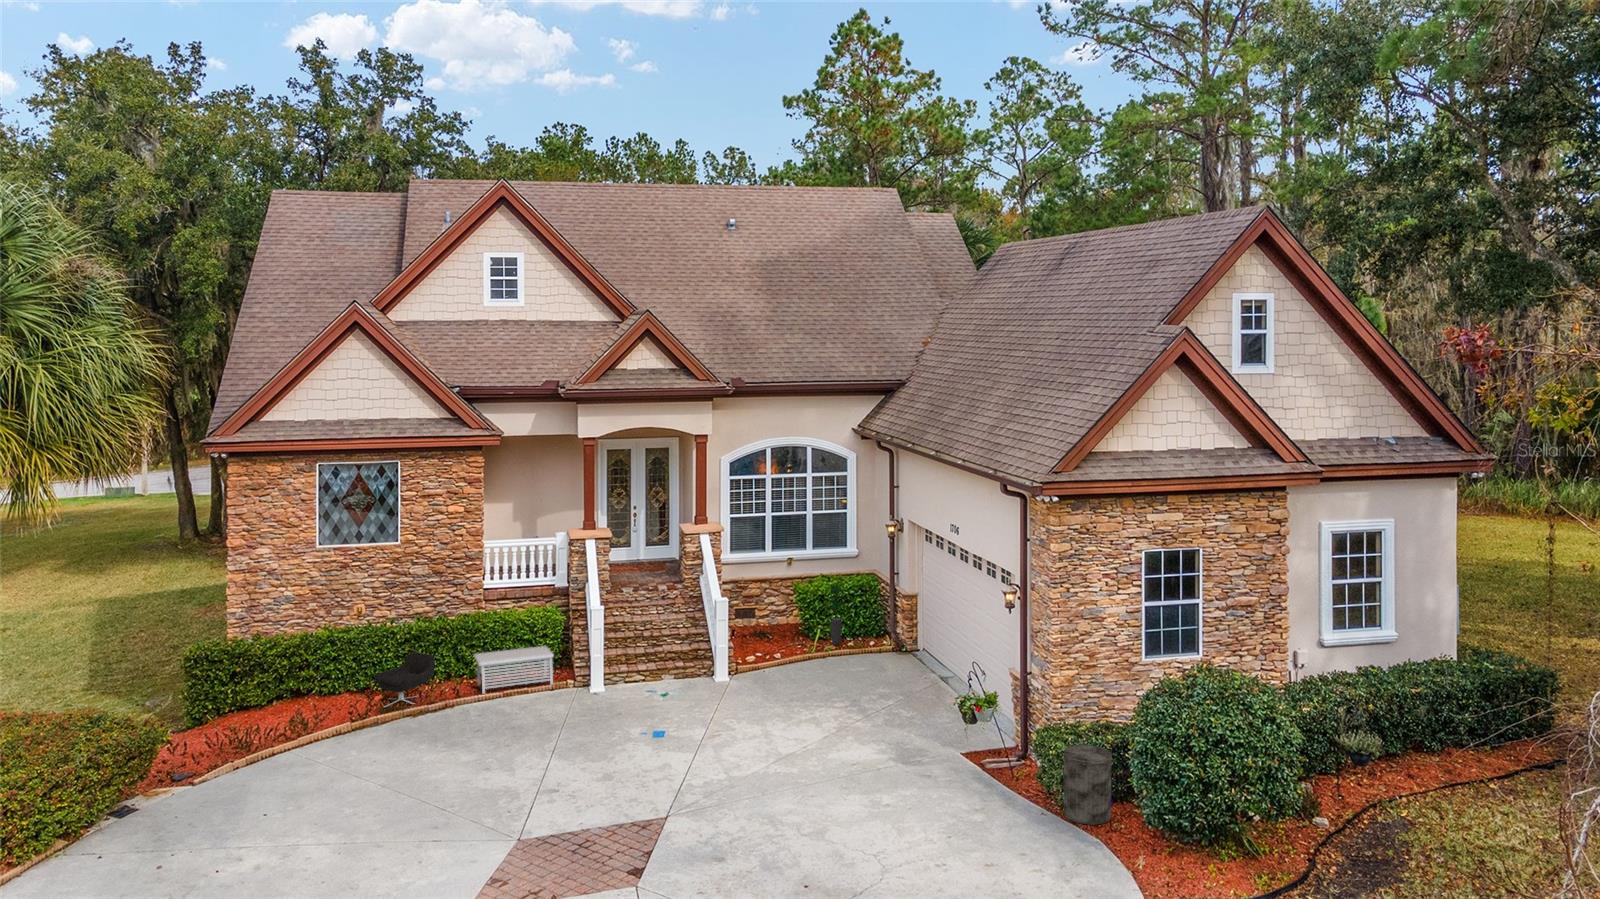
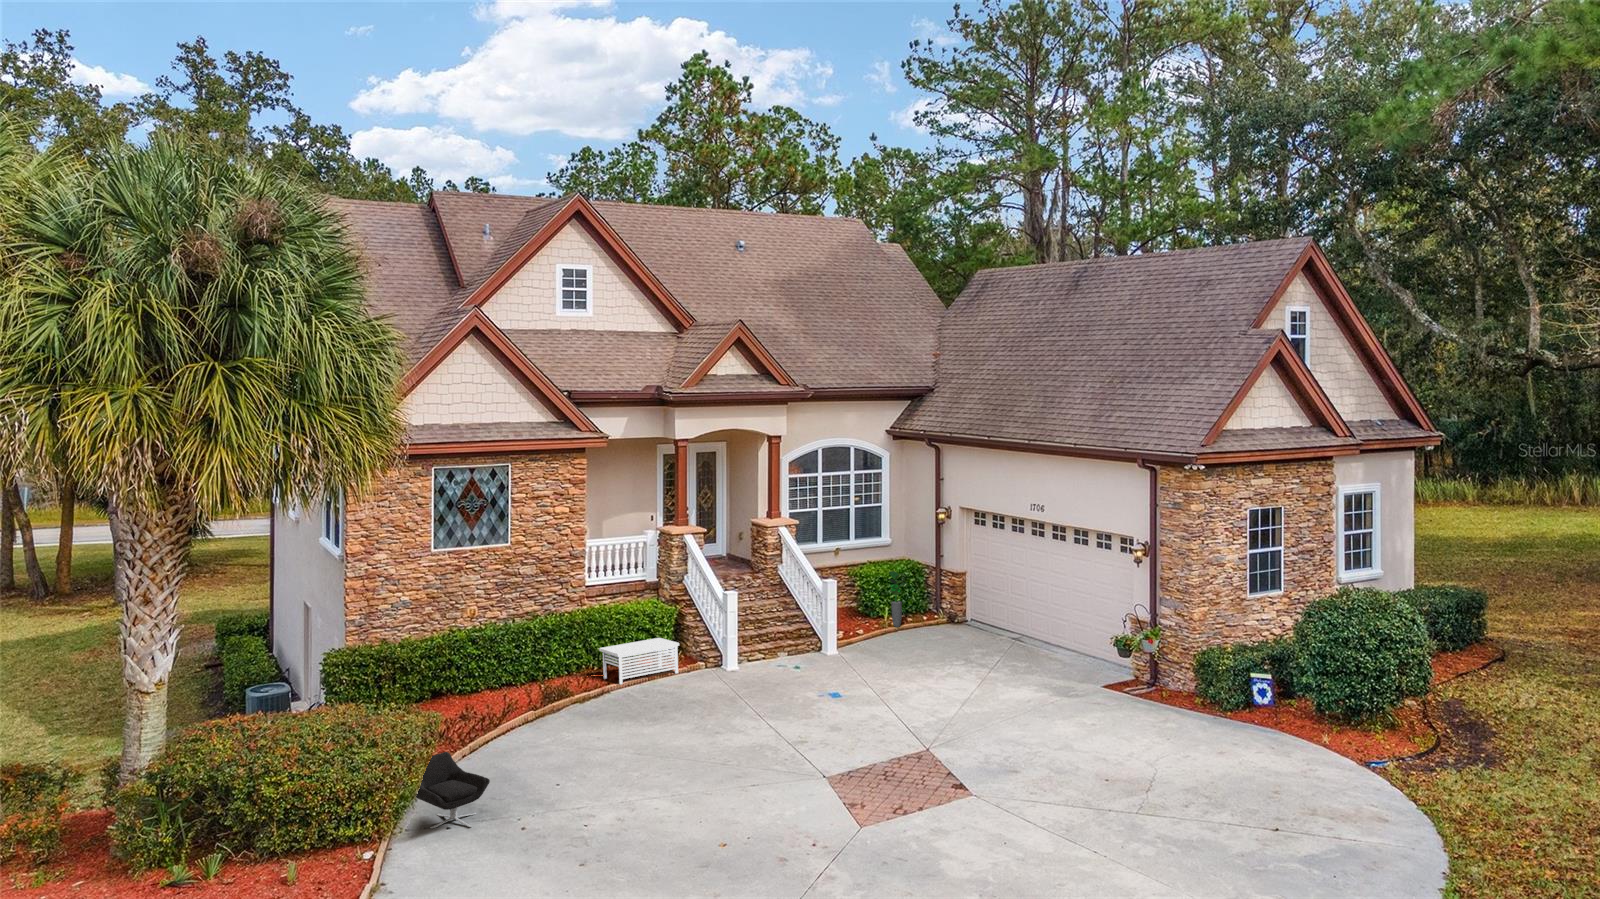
lounge chair: present [374,652,435,707] -> present [416,752,490,828]
trash can: present [1063,745,1112,825] -> none [1227,662,1267,724]

